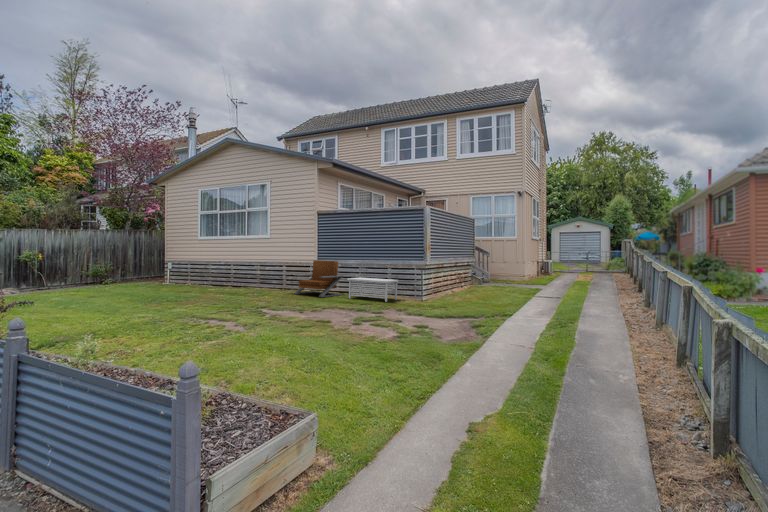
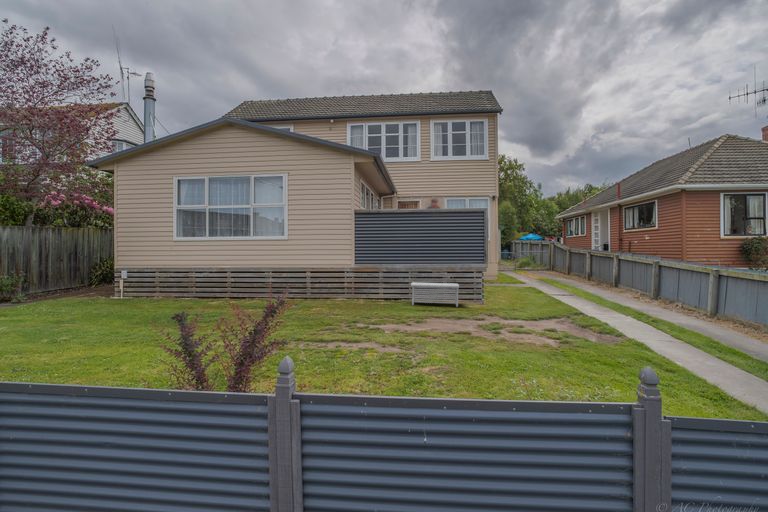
lounge chair: present [294,260,343,297] -> none [346,265,394,306]

